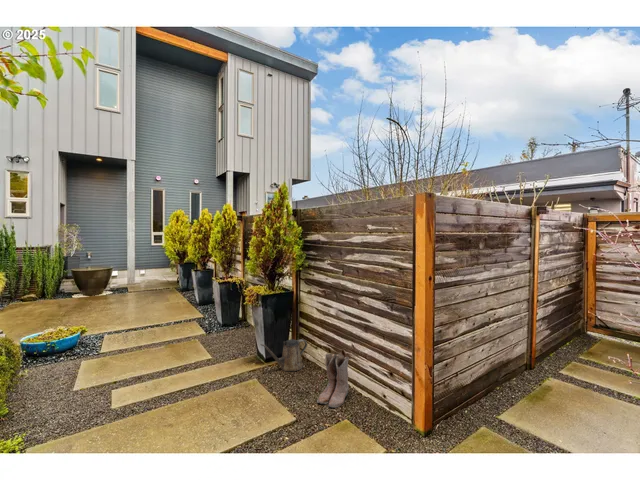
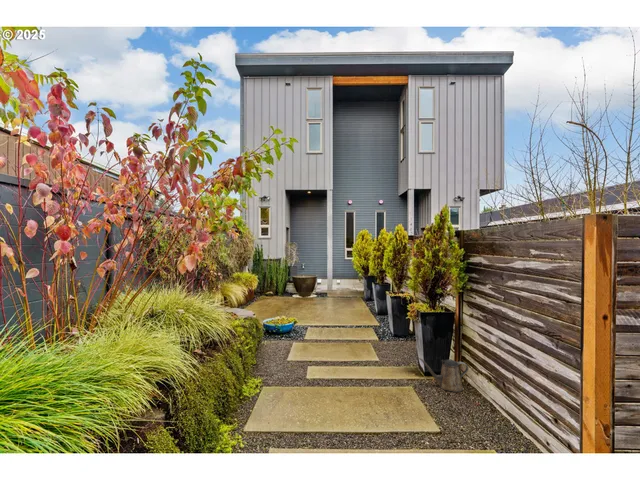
boots: present [317,353,349,408] -> none [468,379,508,437]

